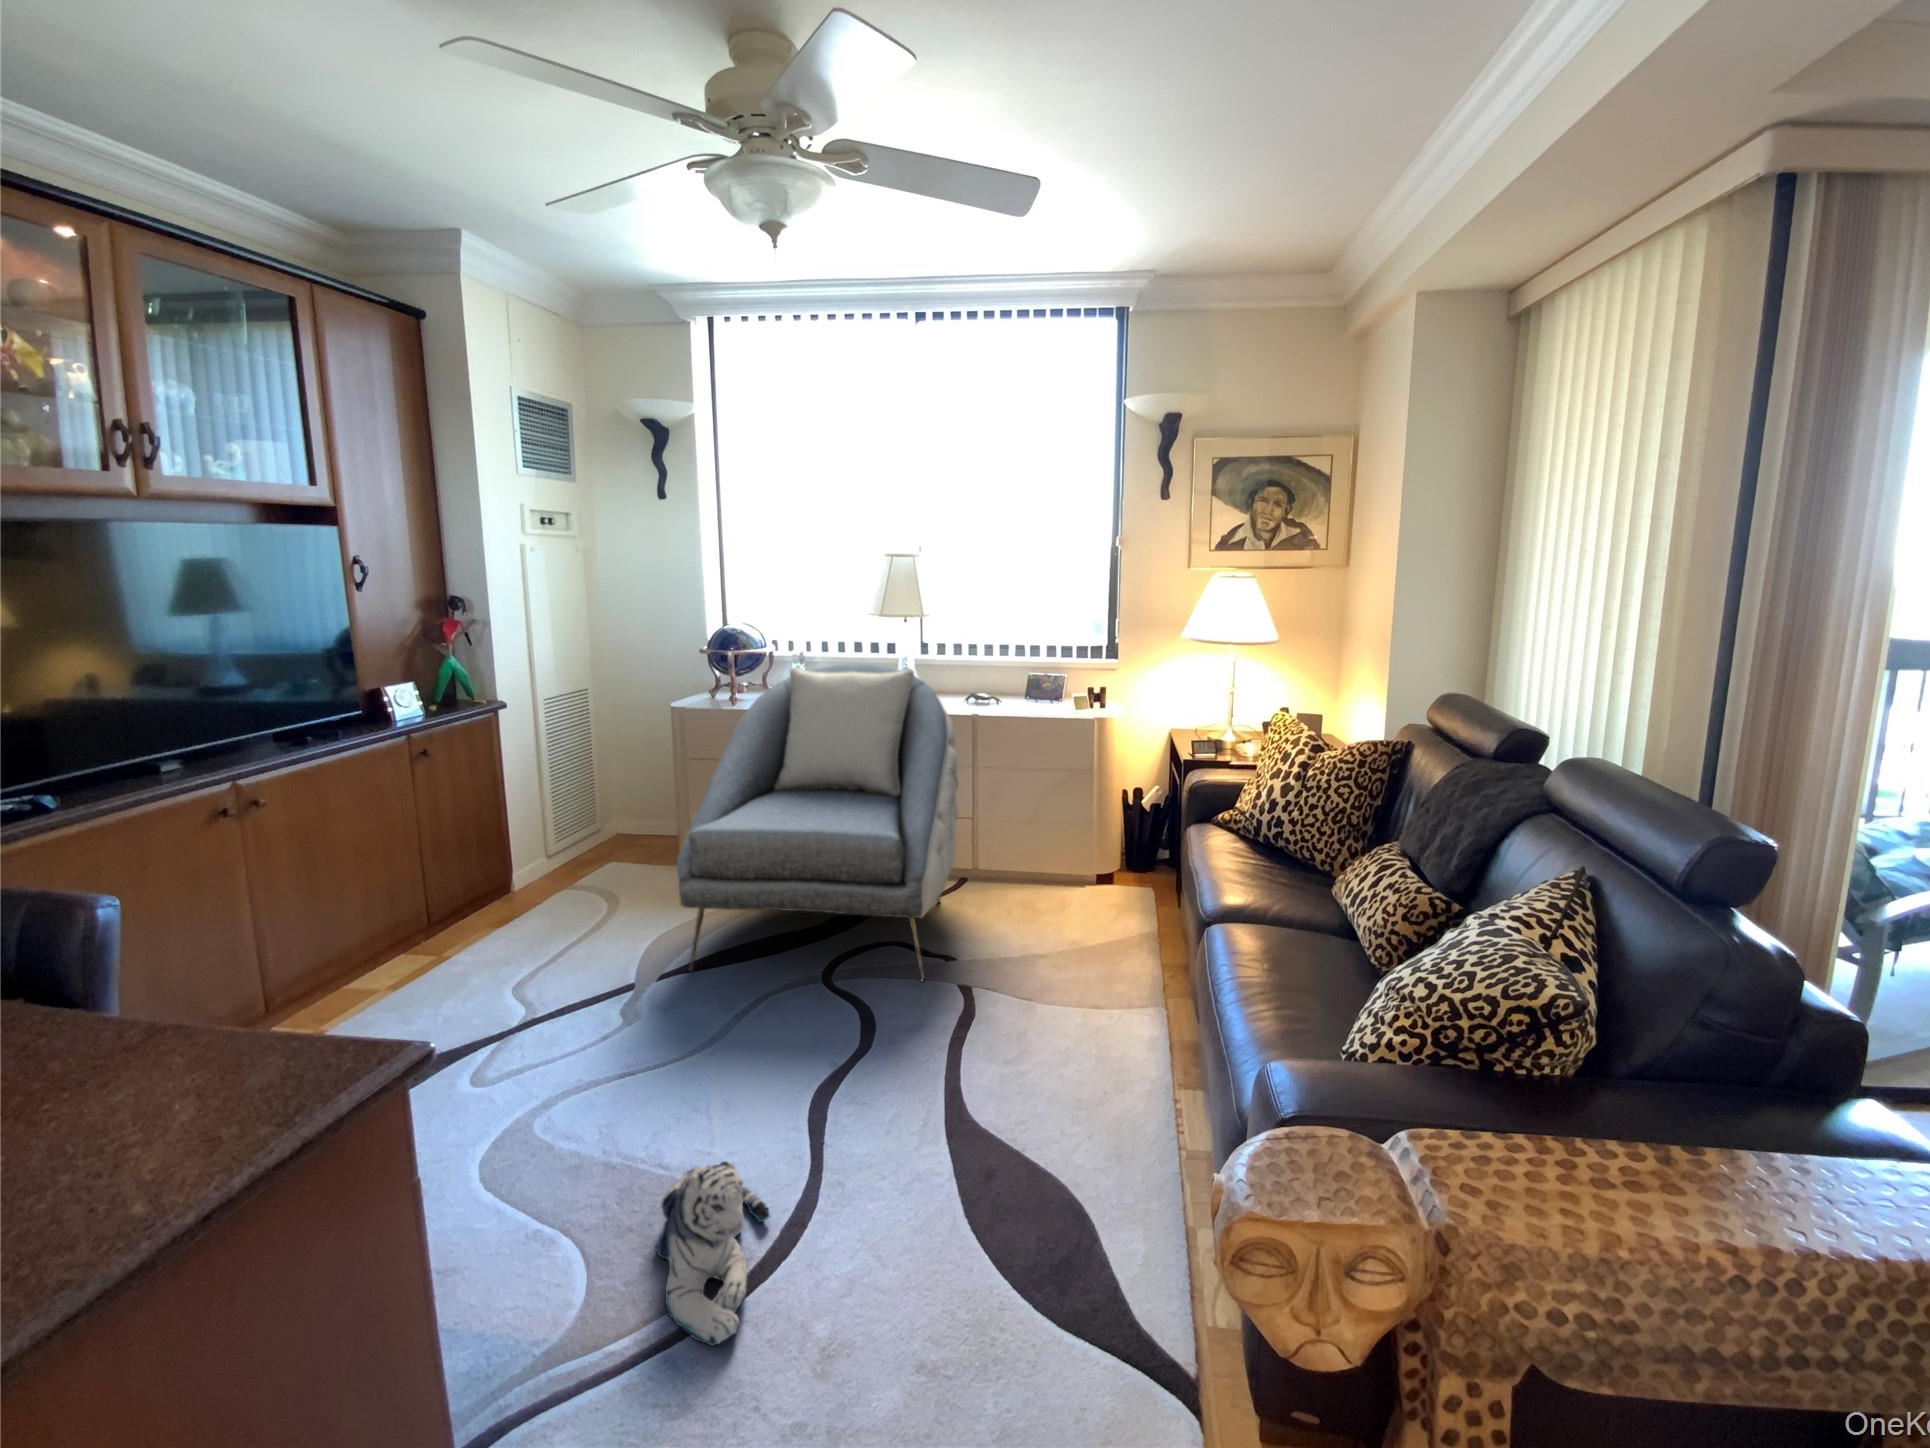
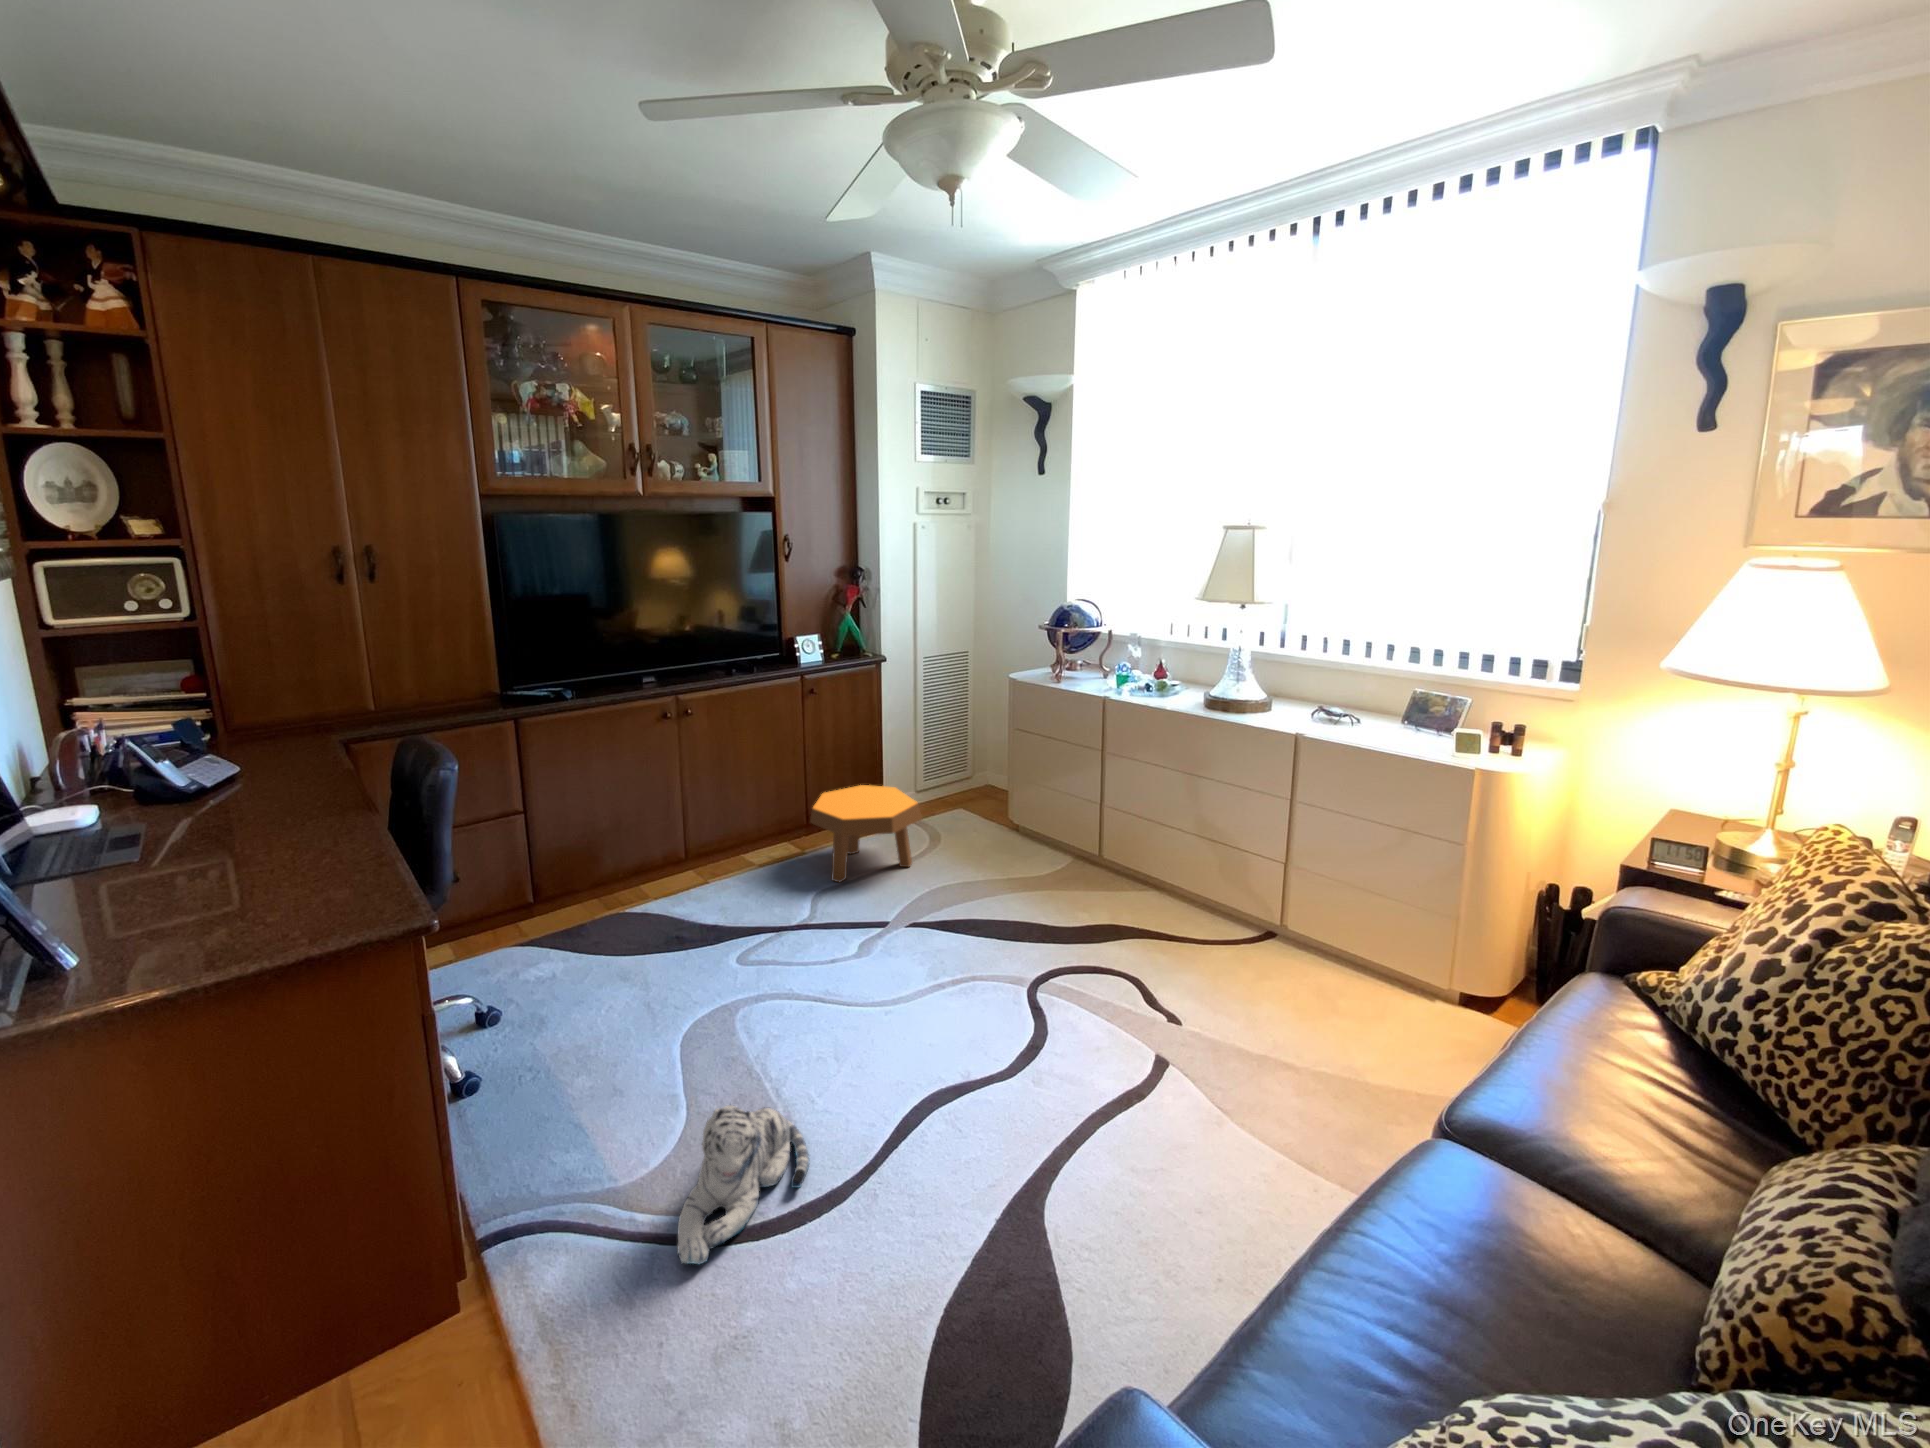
armchair: present [676,664,958,981] -> none [932,647,1263,1039]
footstool: none [466,844,608,963] -> present [810,785,922,882]

